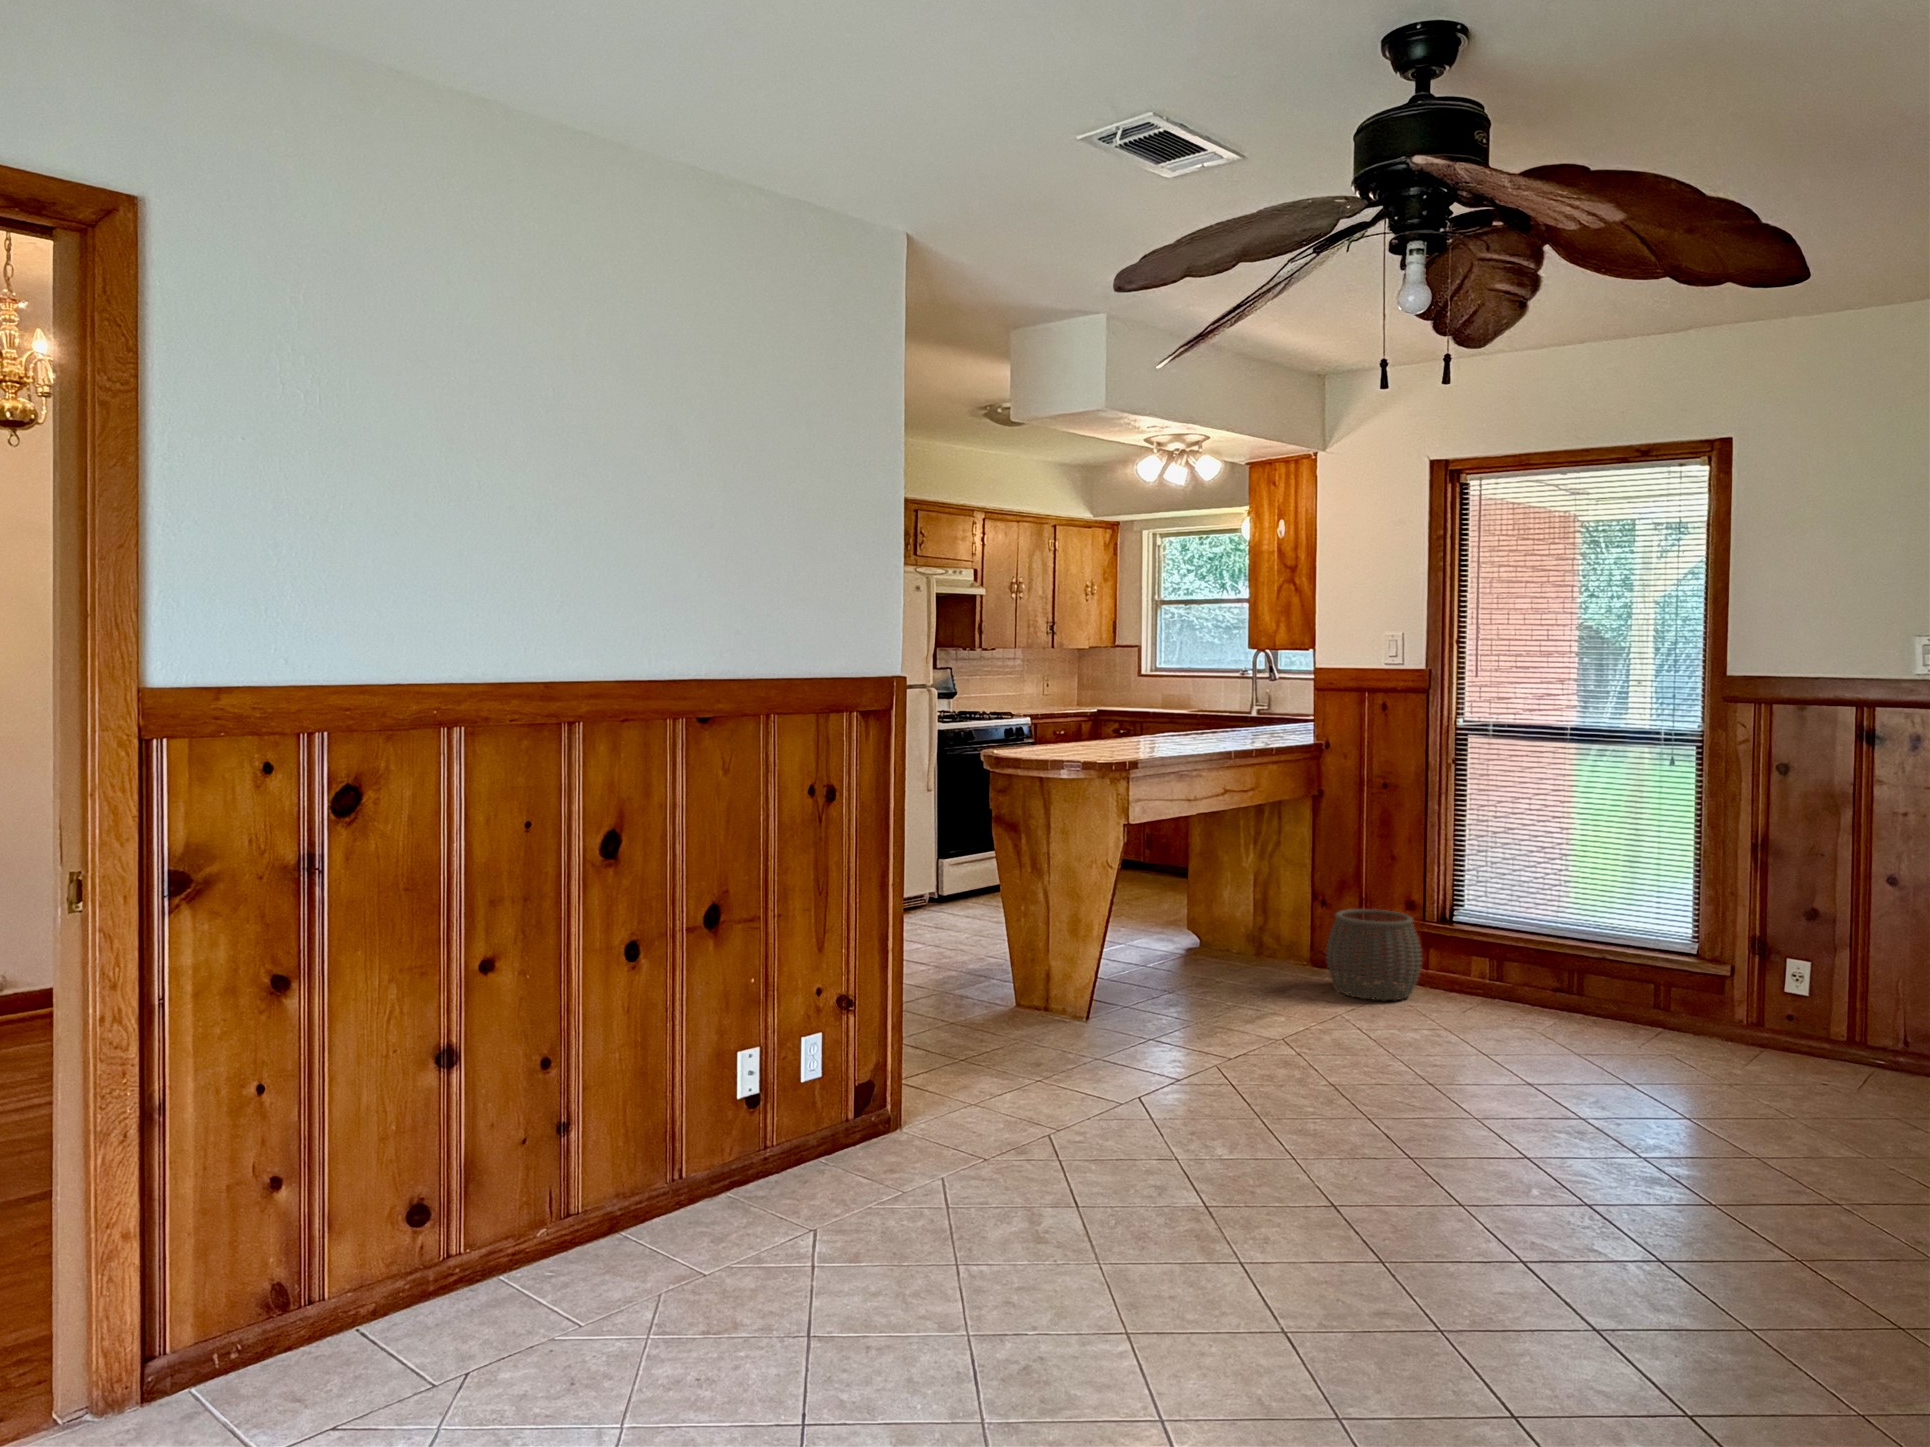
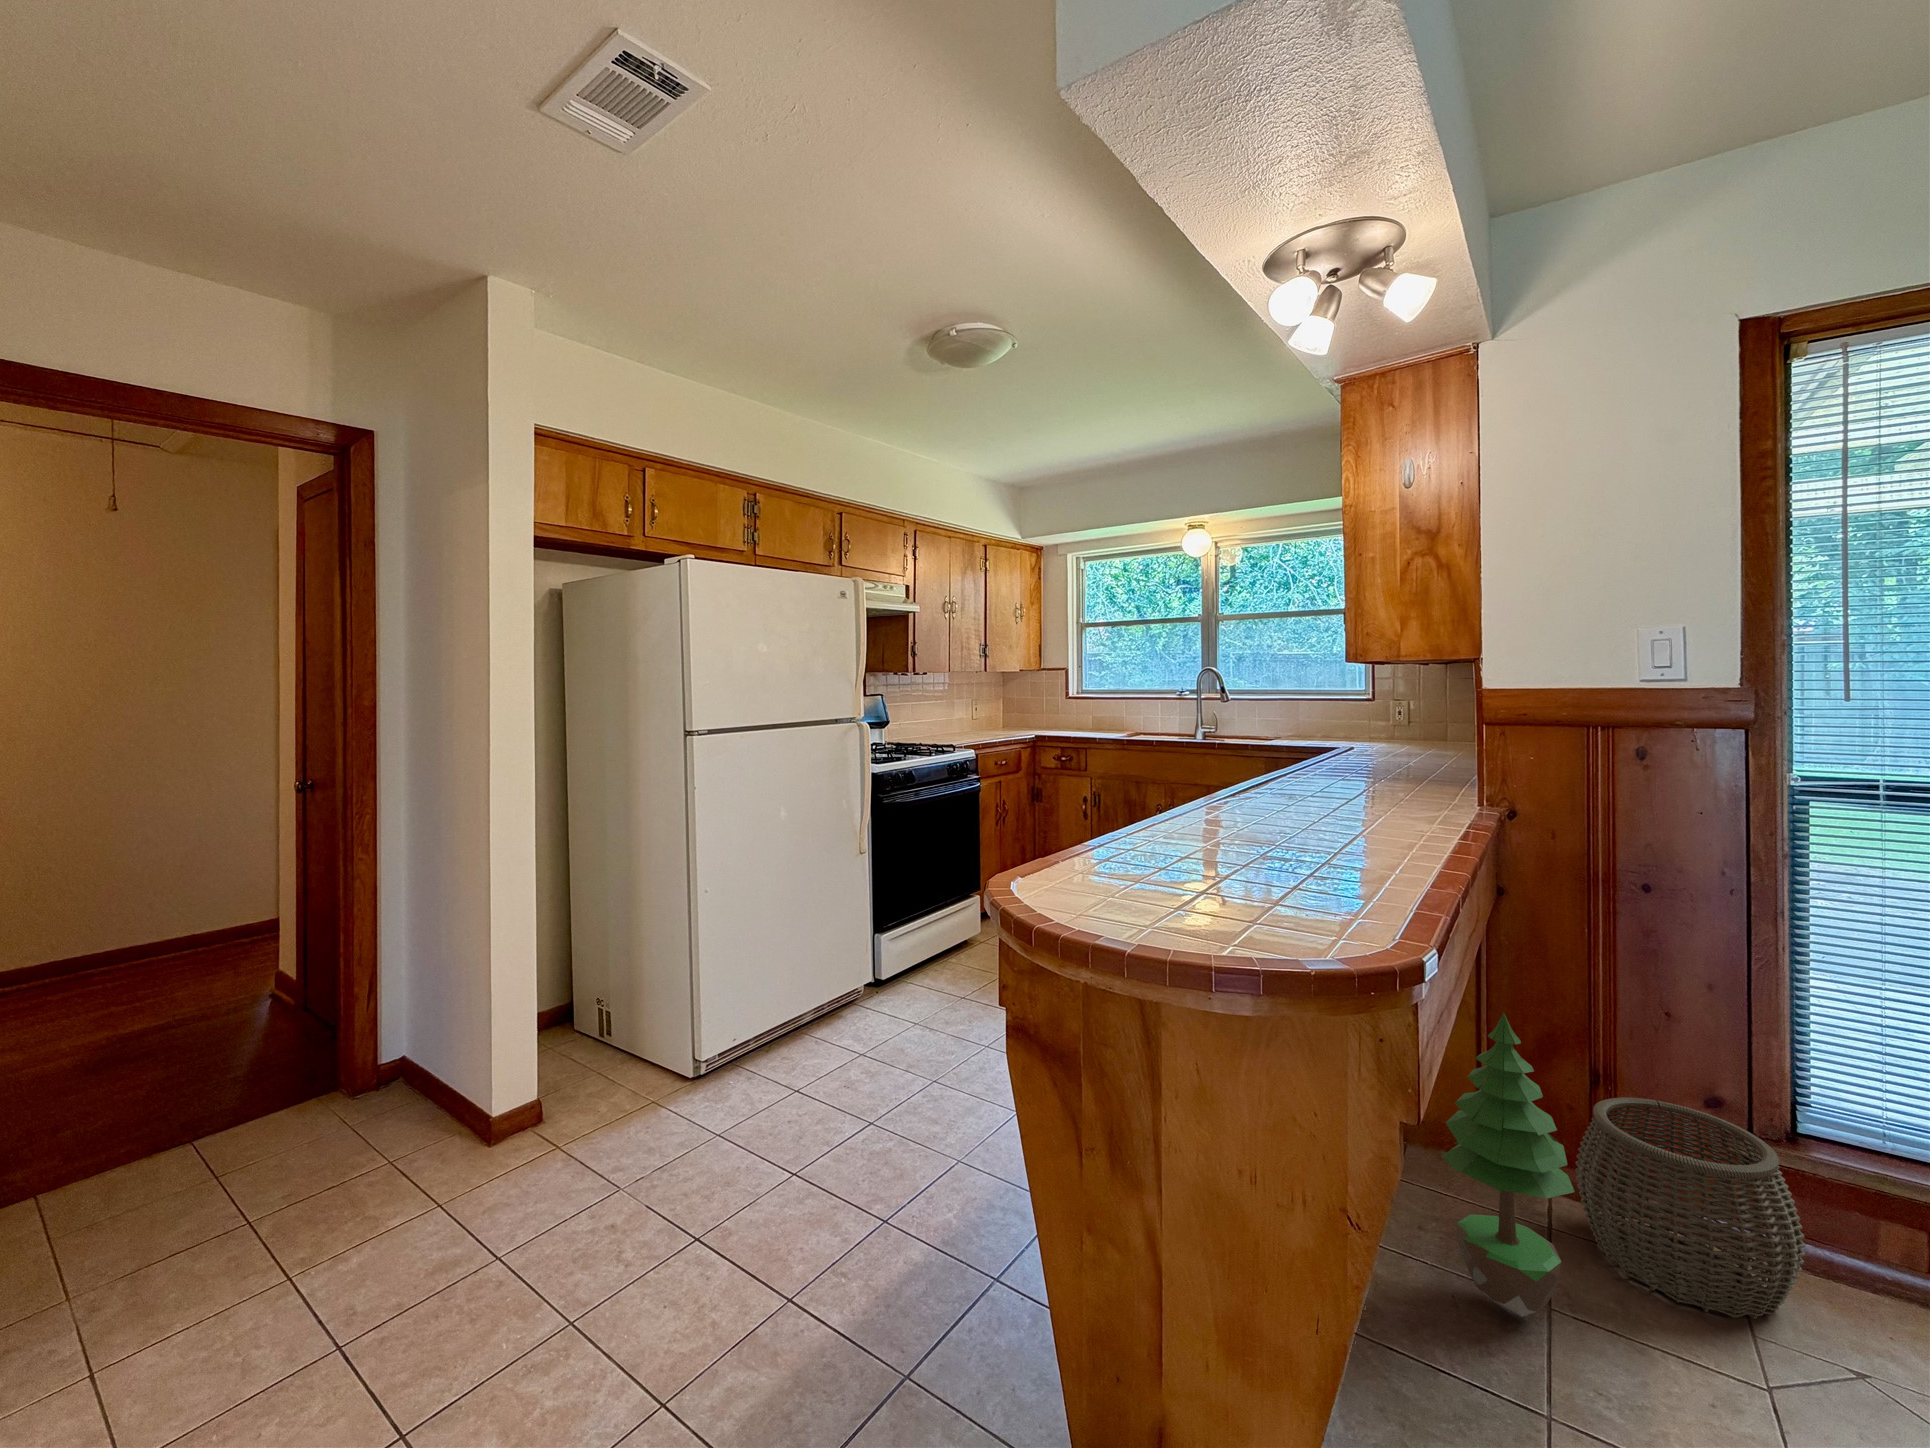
potted tree: none [1229,839,1287,996] -> present [1441,1013,1574,1317]

